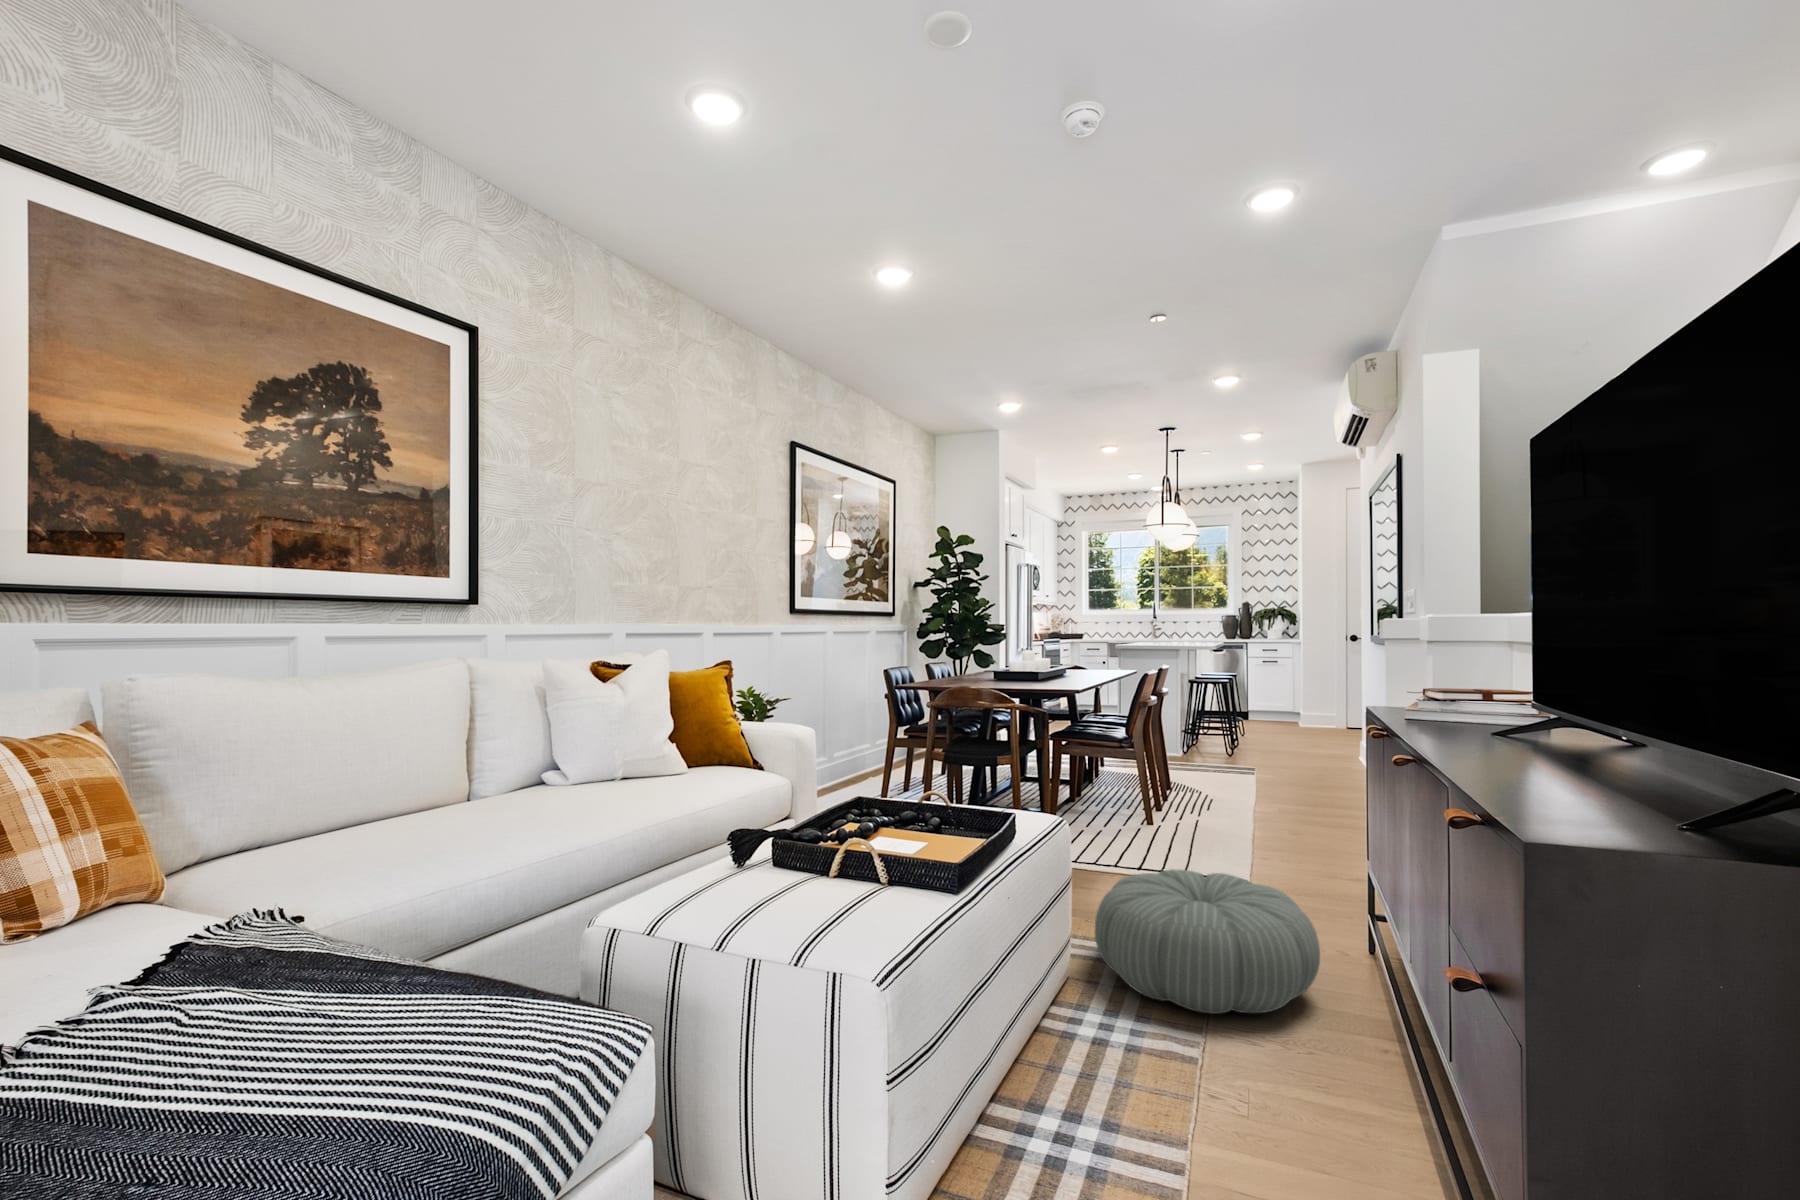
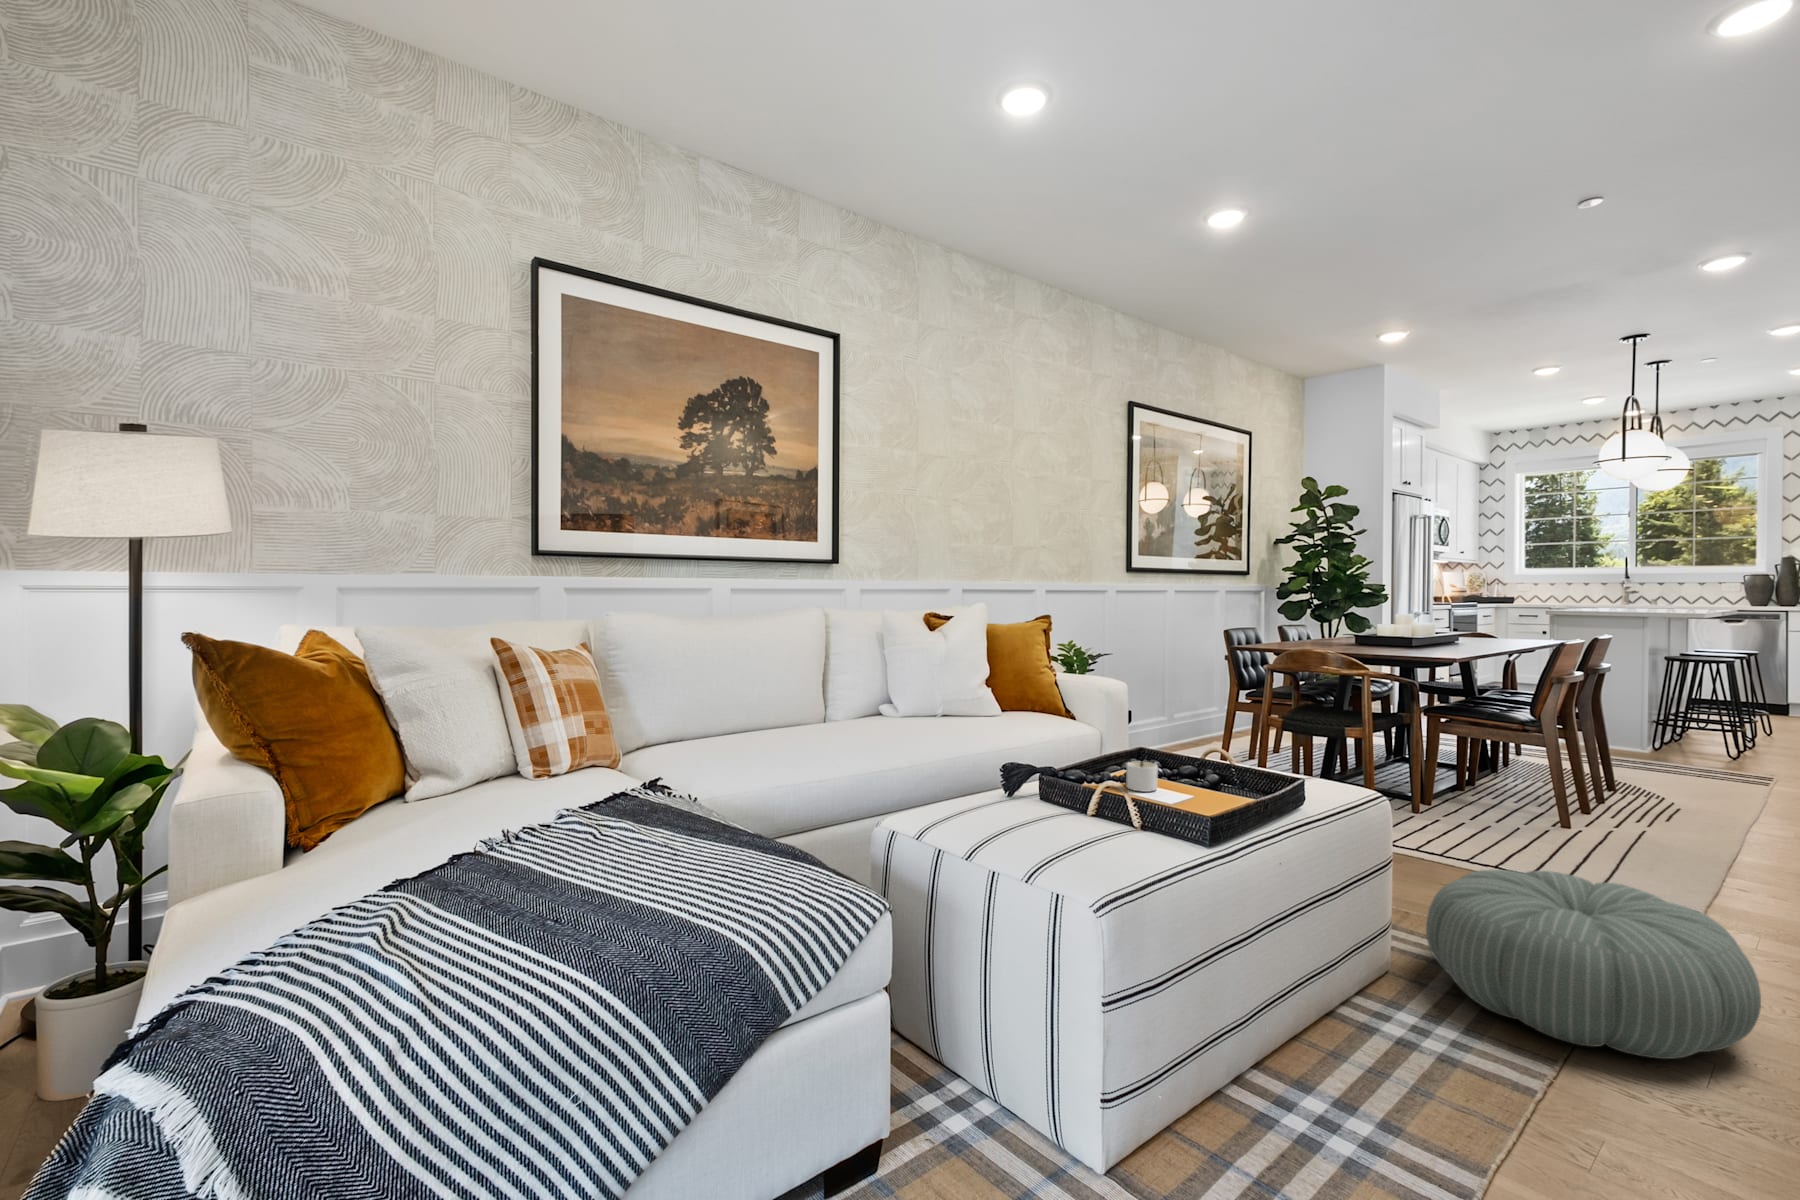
candle: none [864,814,906,845] -> present [1127,761,1158,792]

